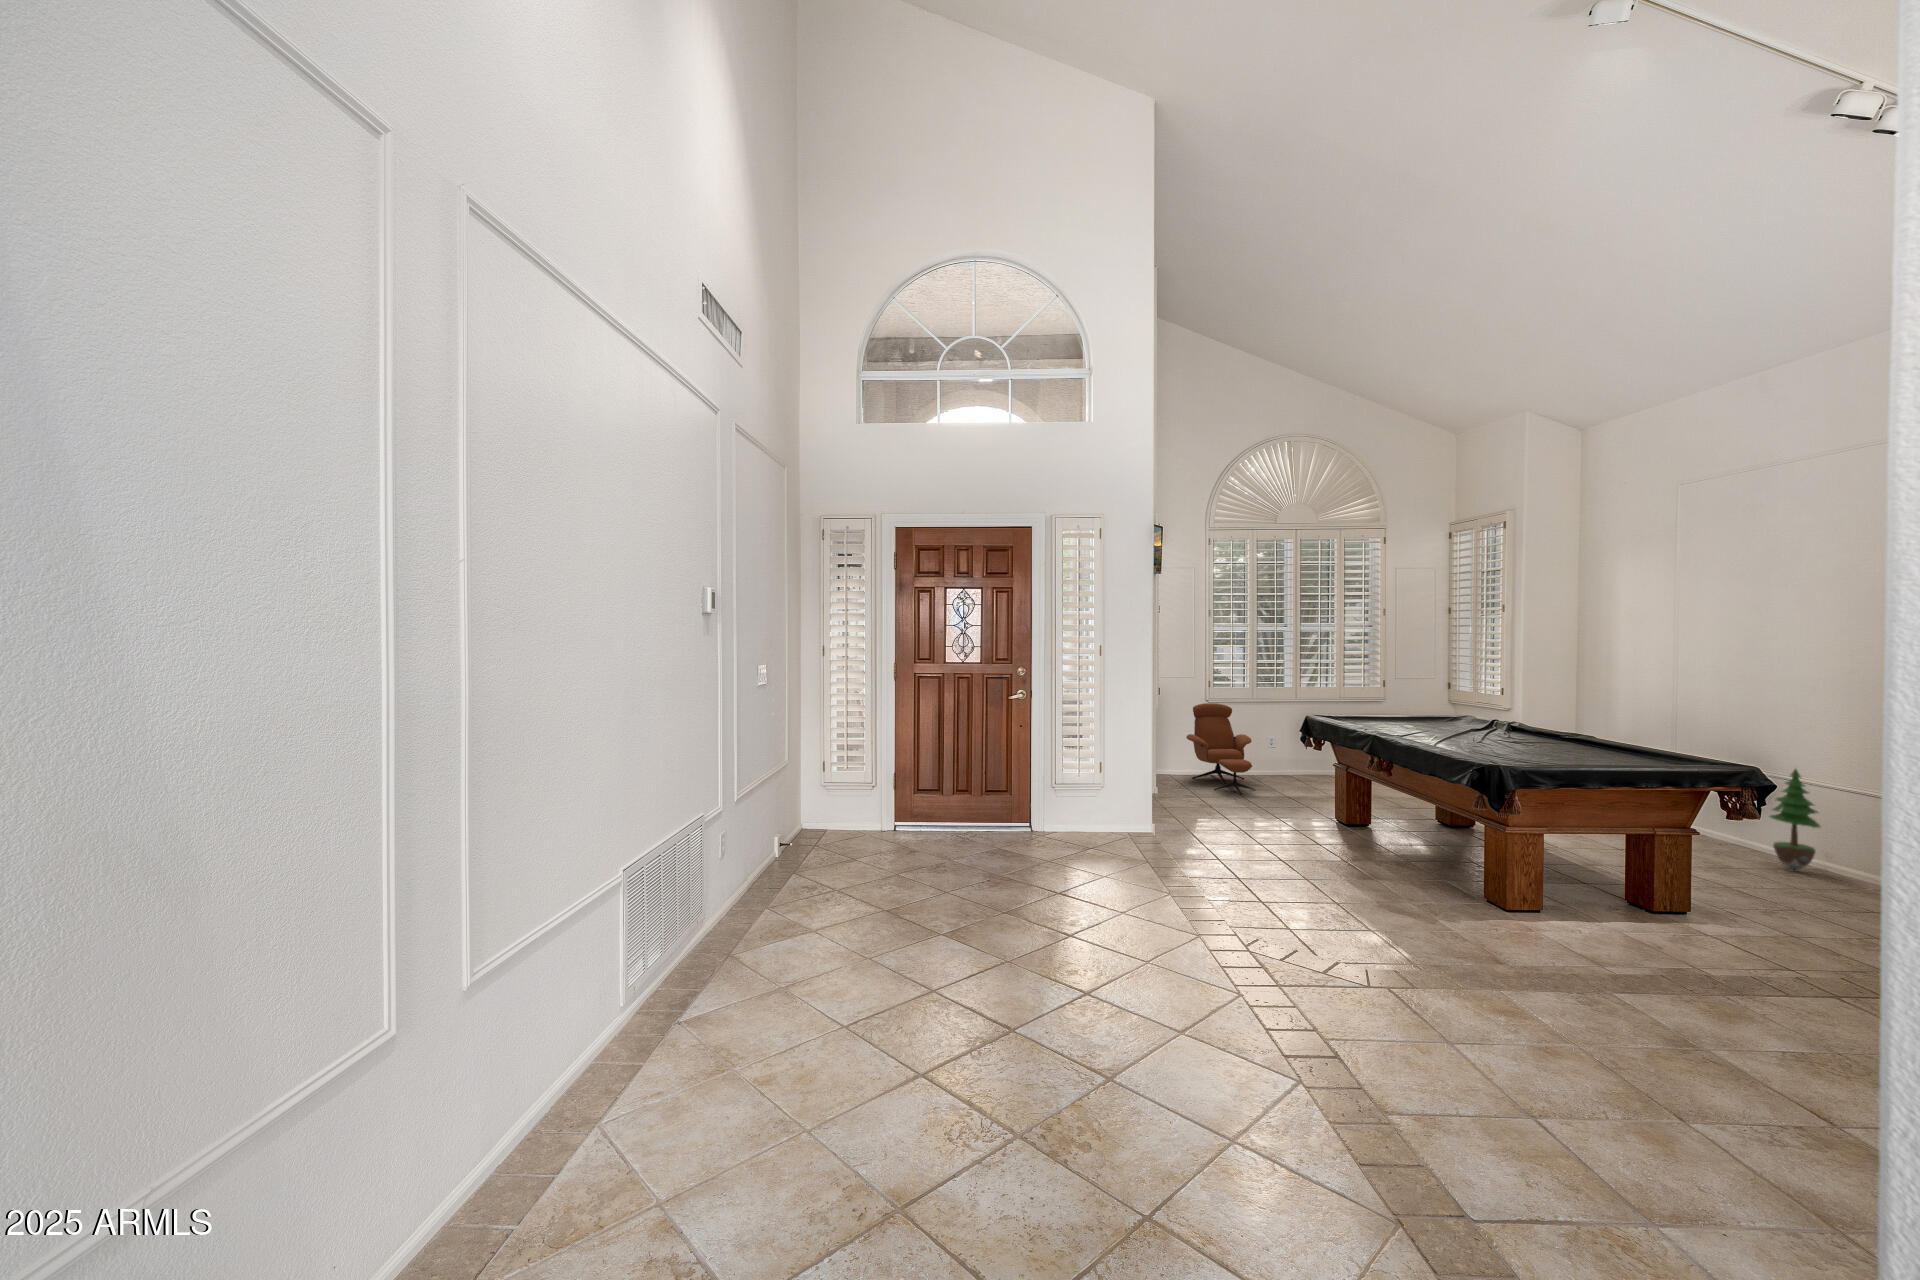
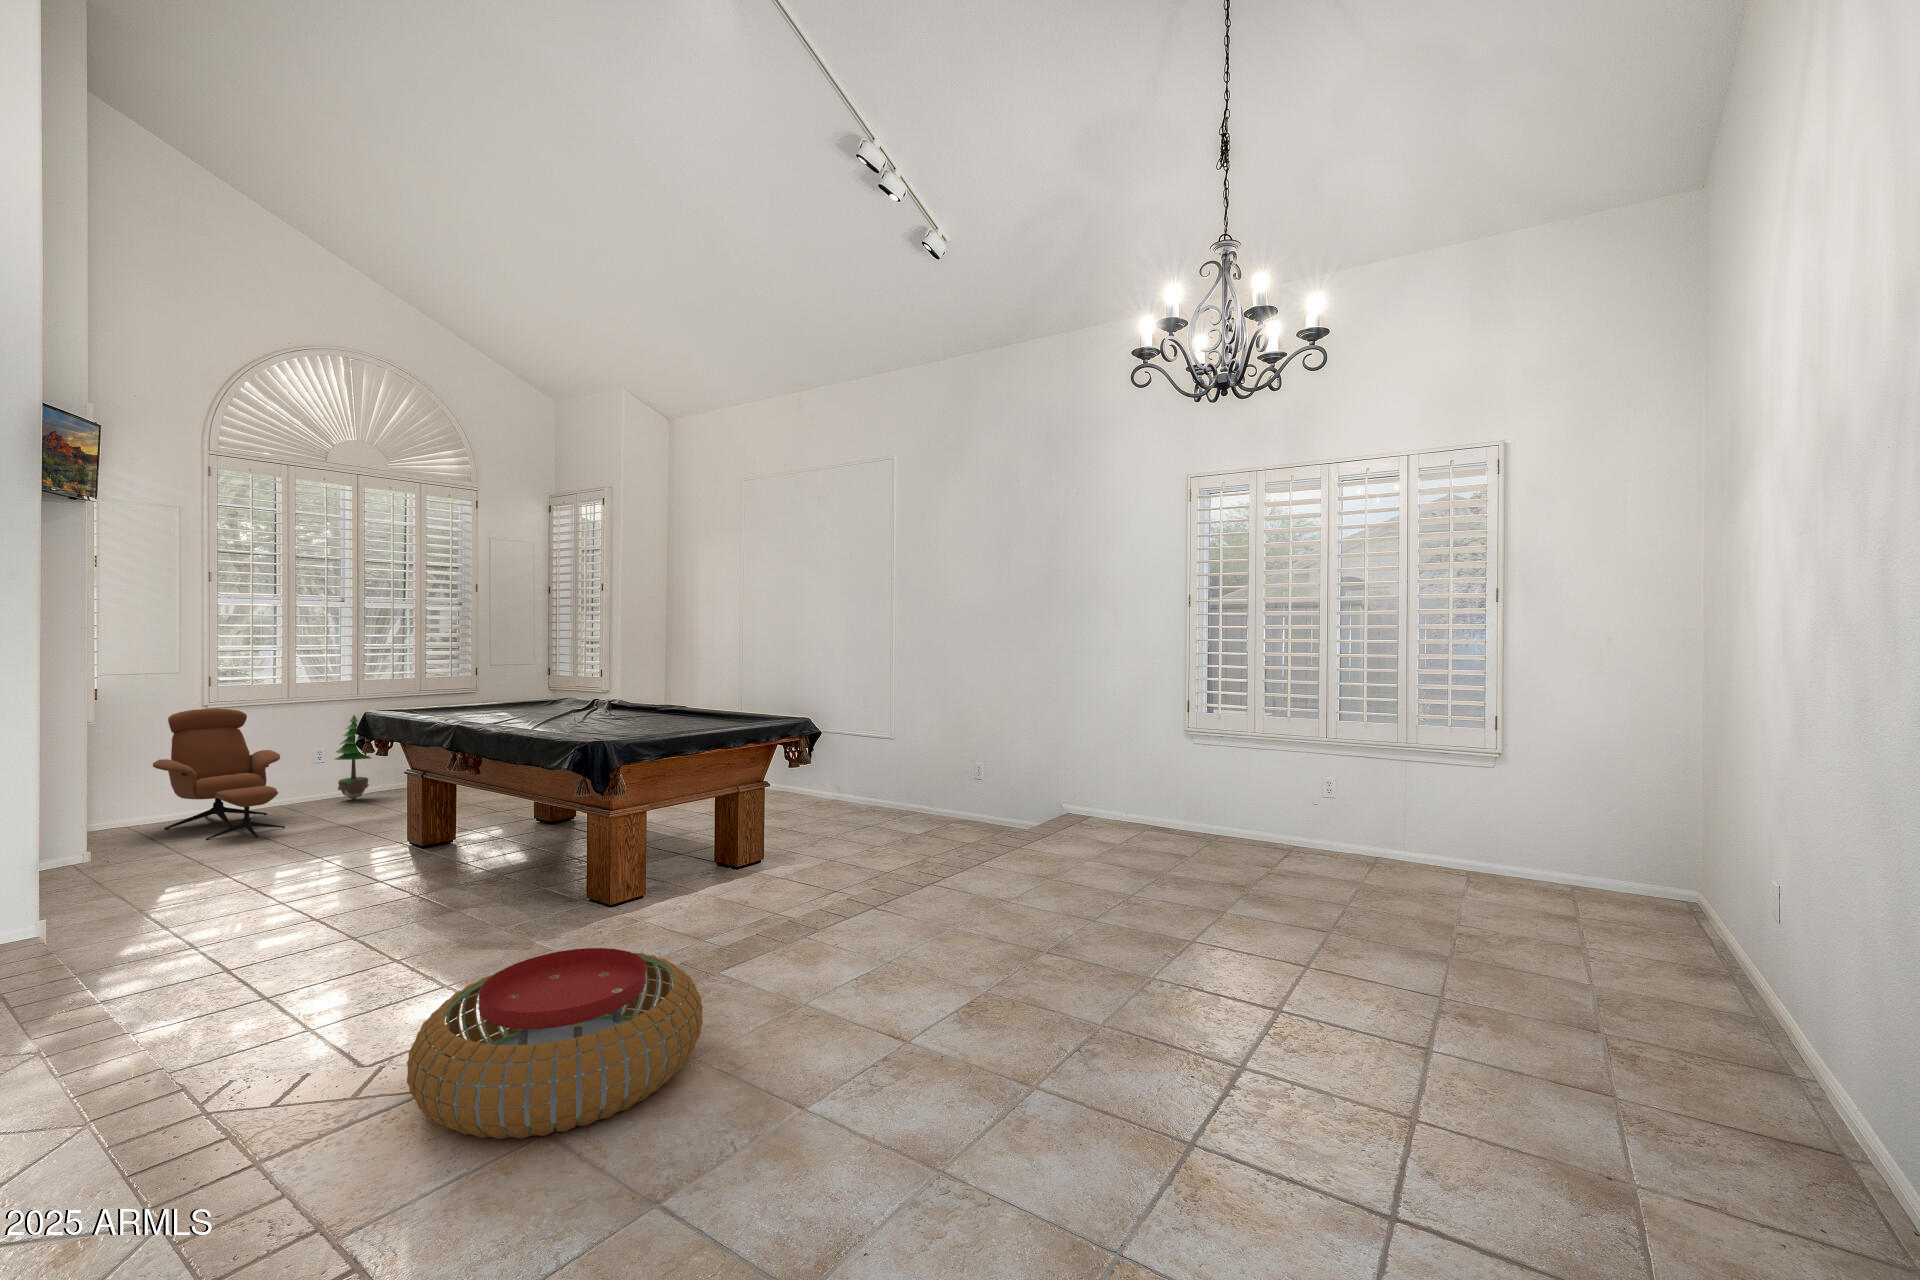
potted tree: present [1770,769,1820,870] -> present [335,715,371,800]
pouf: none [1356,924,1592,1061] -> present [407,948,703,1139]

